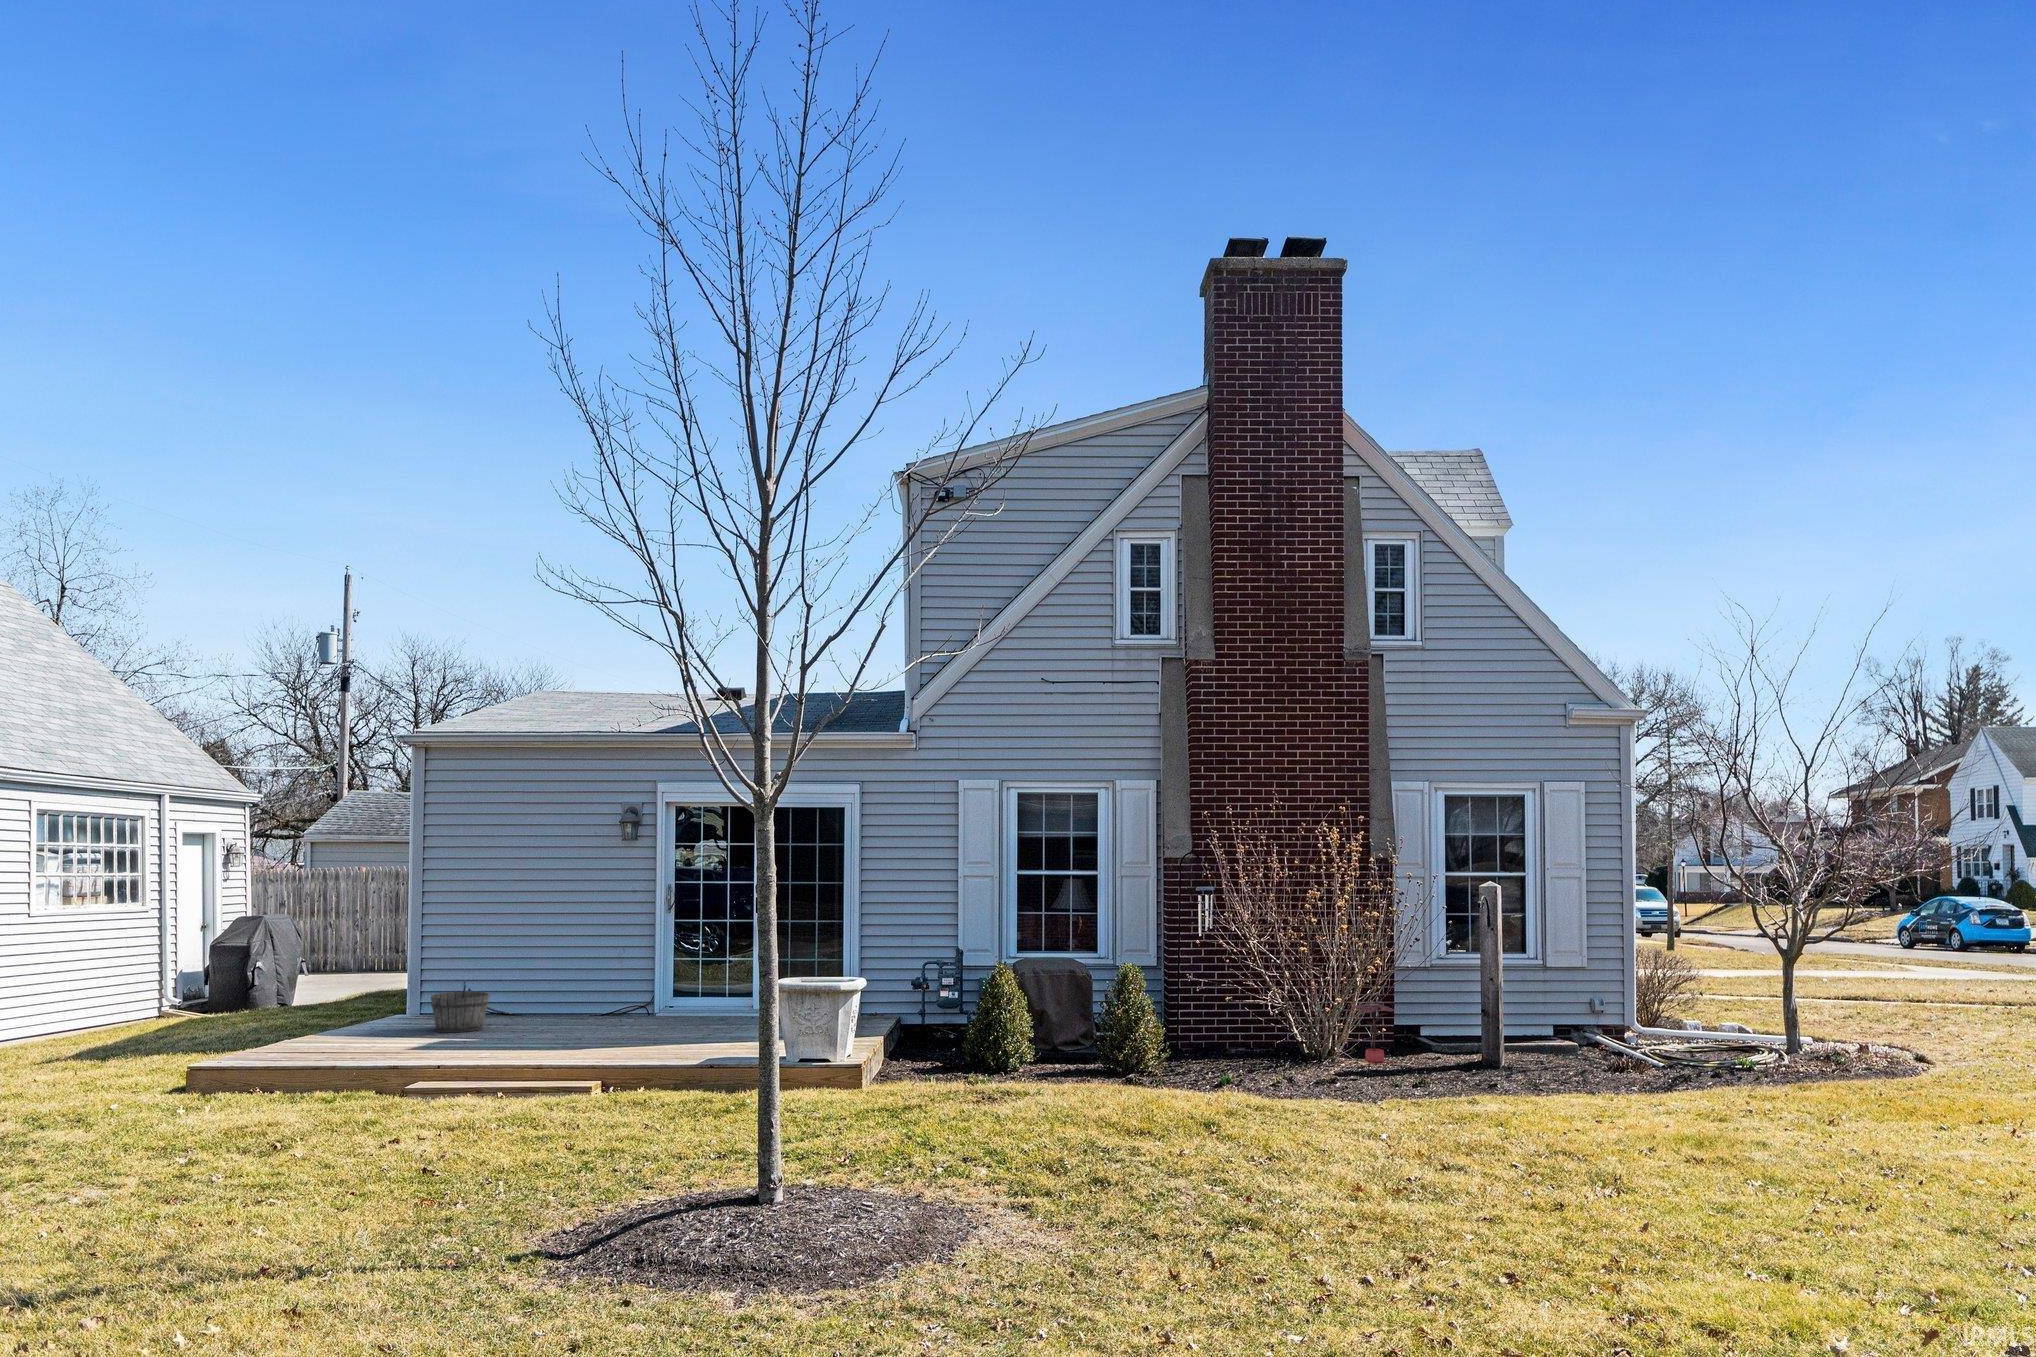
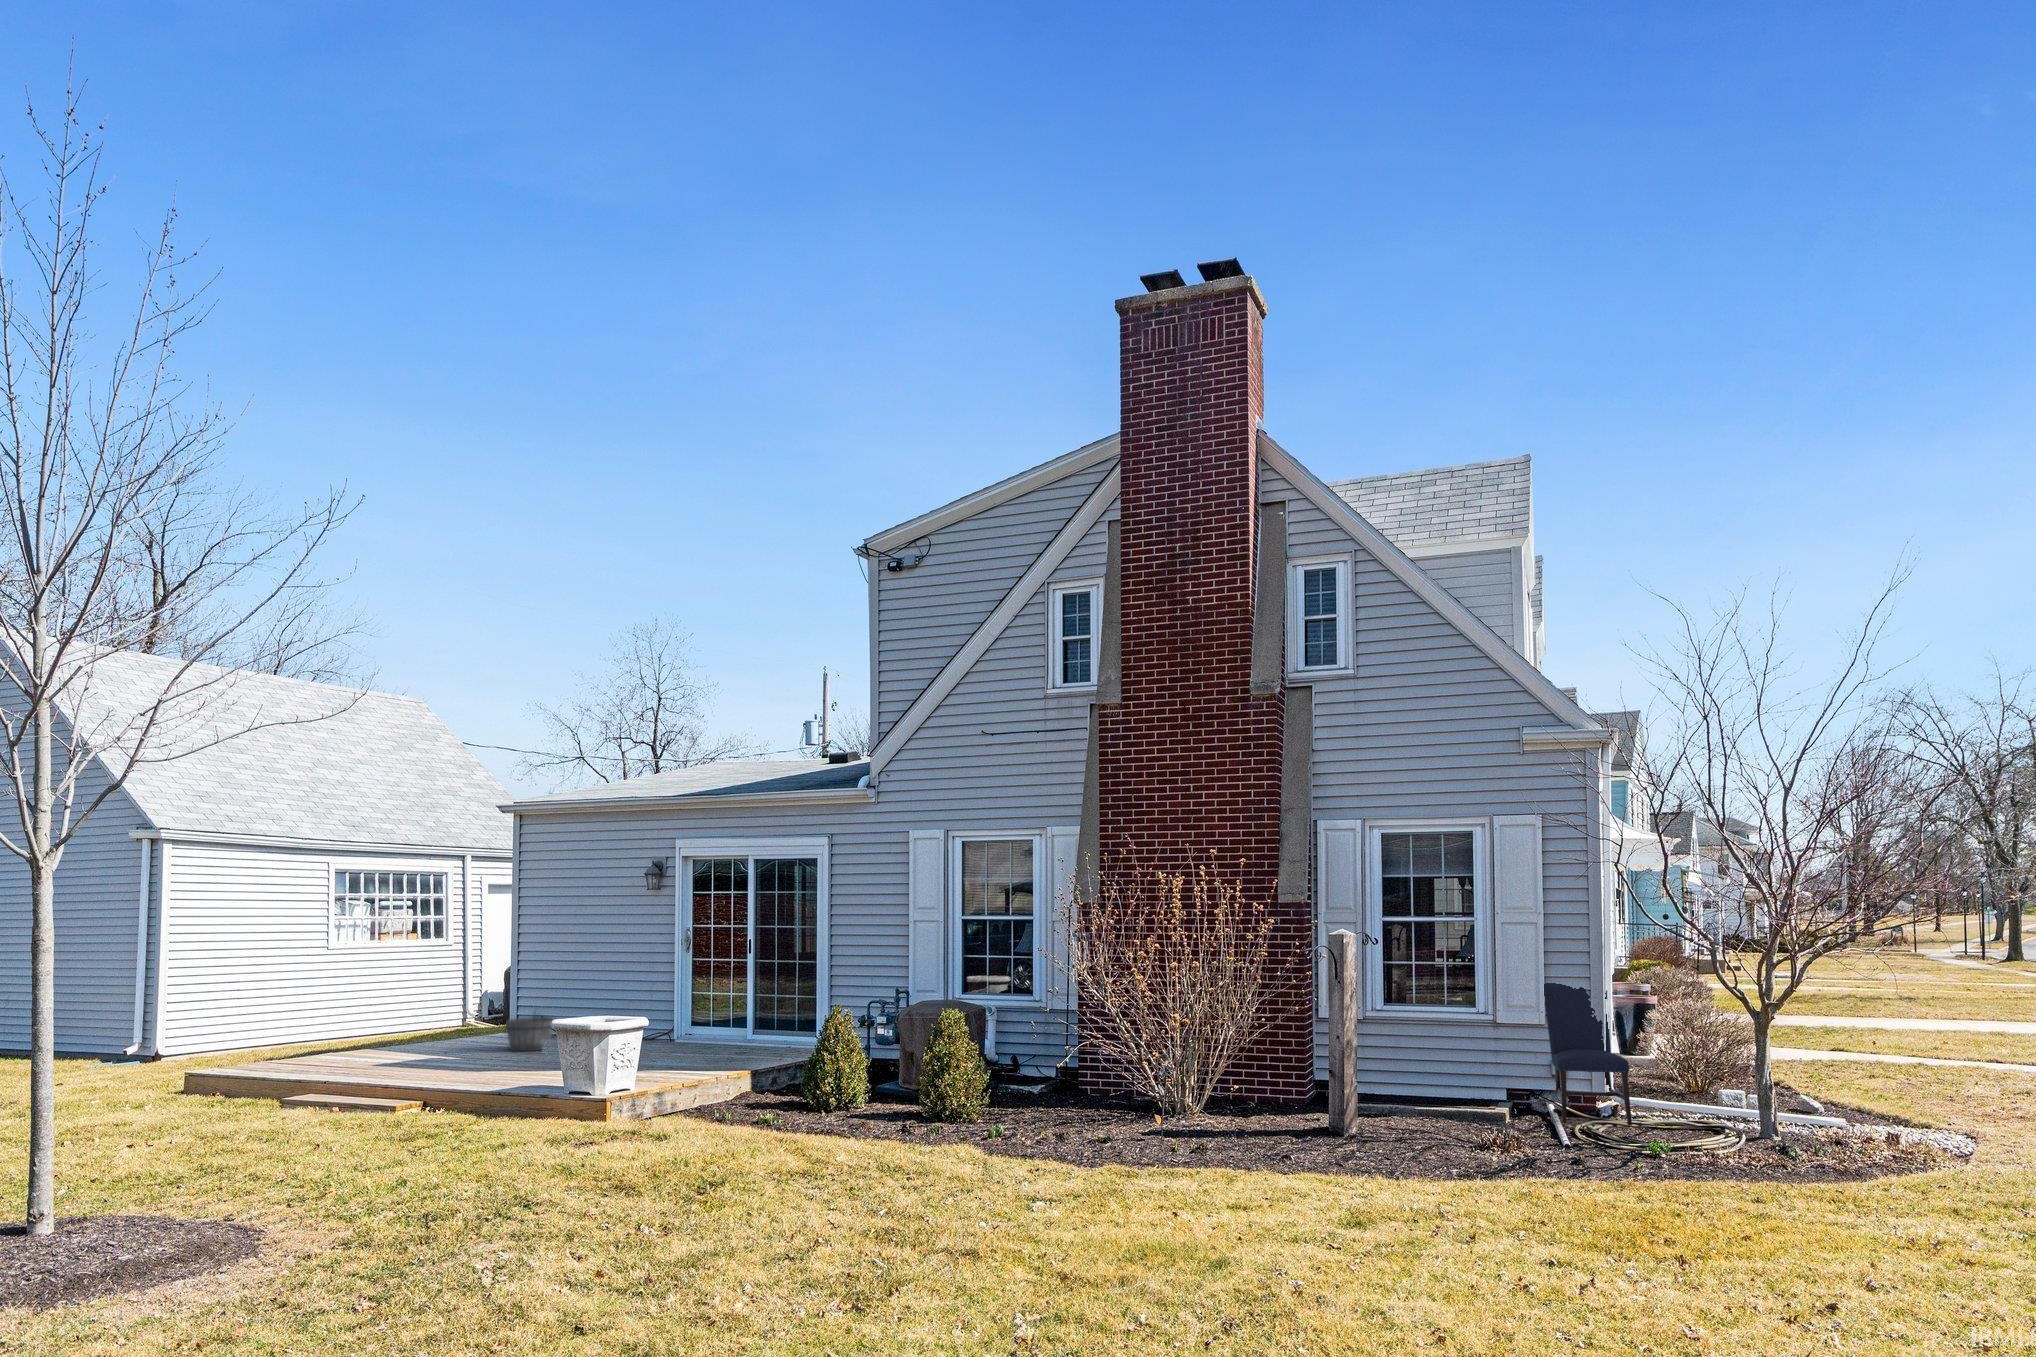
chair: none [1568,922,1657,1041] -> present [1544,983,1632,1125]
potted plant: present [1352,1003,1395,1062] -> none [1202,1062,1241,1127]

